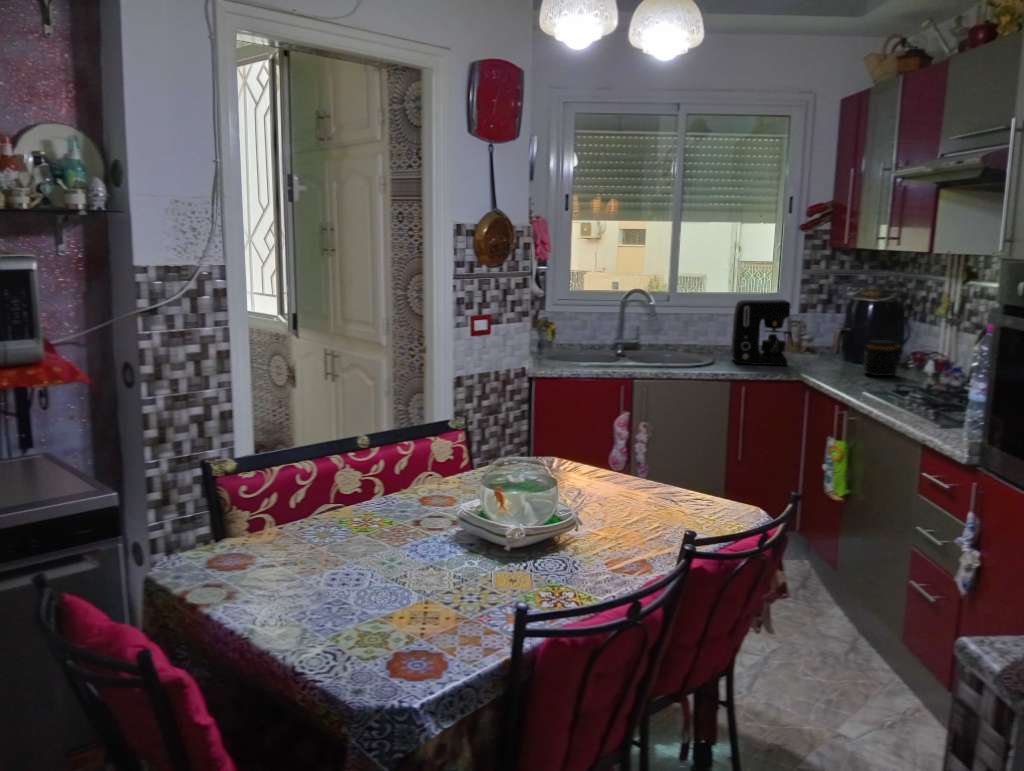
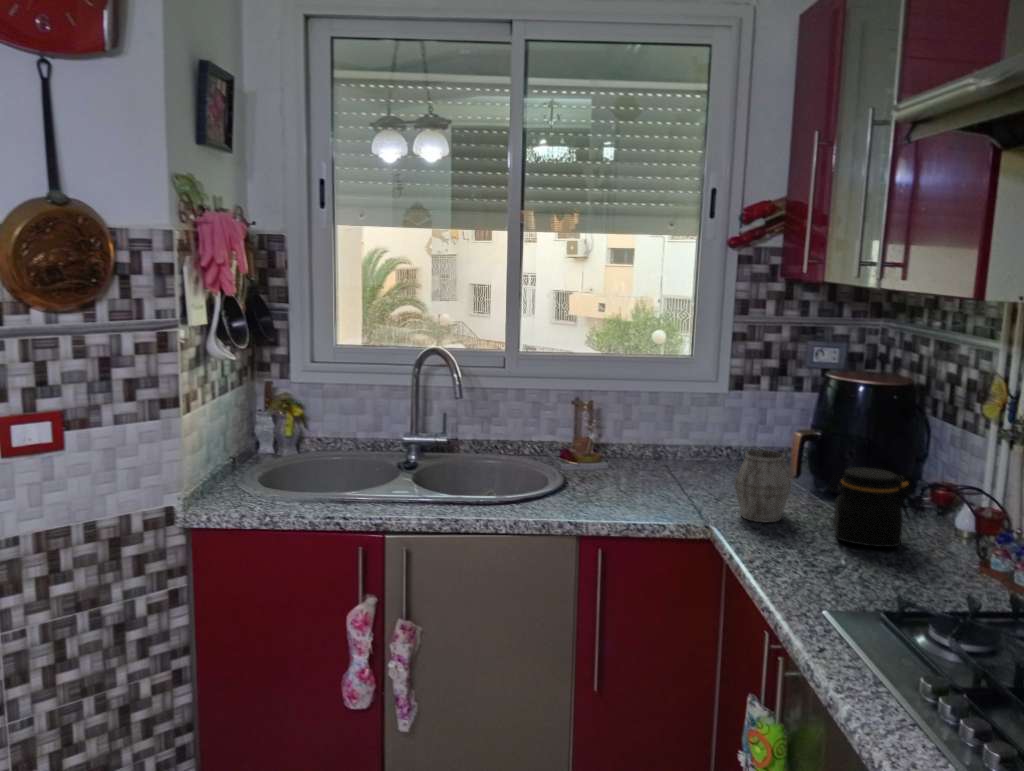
coffee maker: present [731,300,793,365] -> none [592,373,705,501]
mug: none [812,336,841,371] -> present [735,450,791,522]

